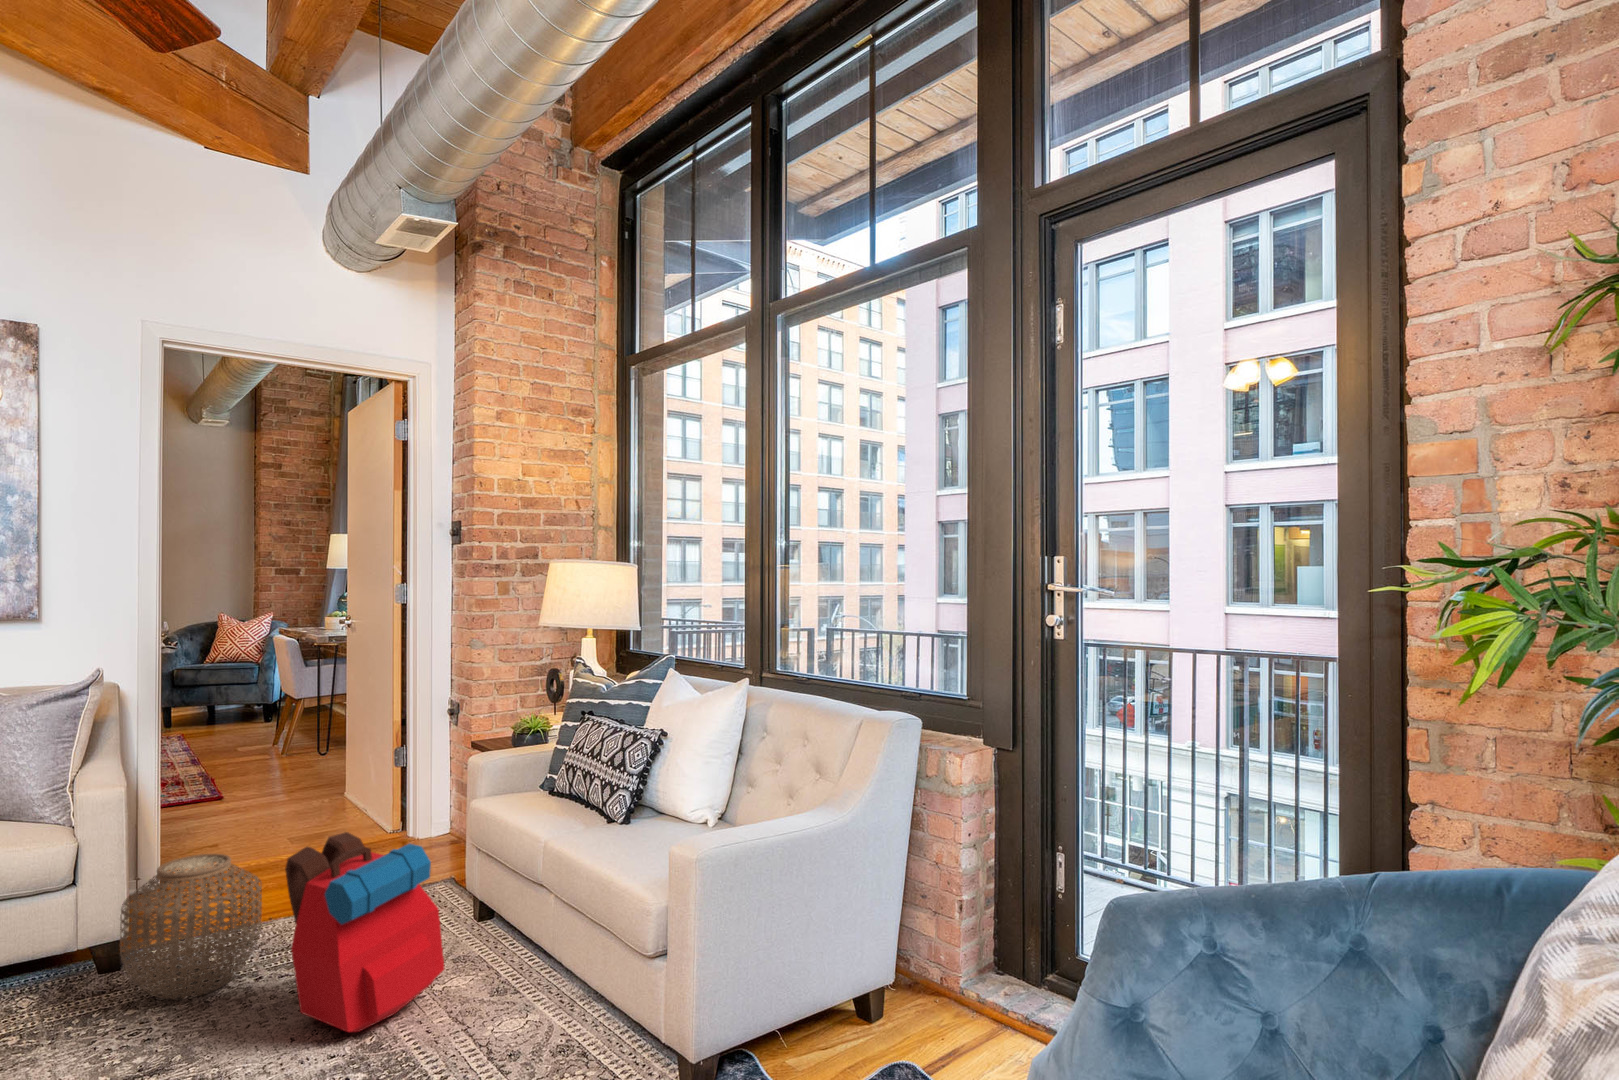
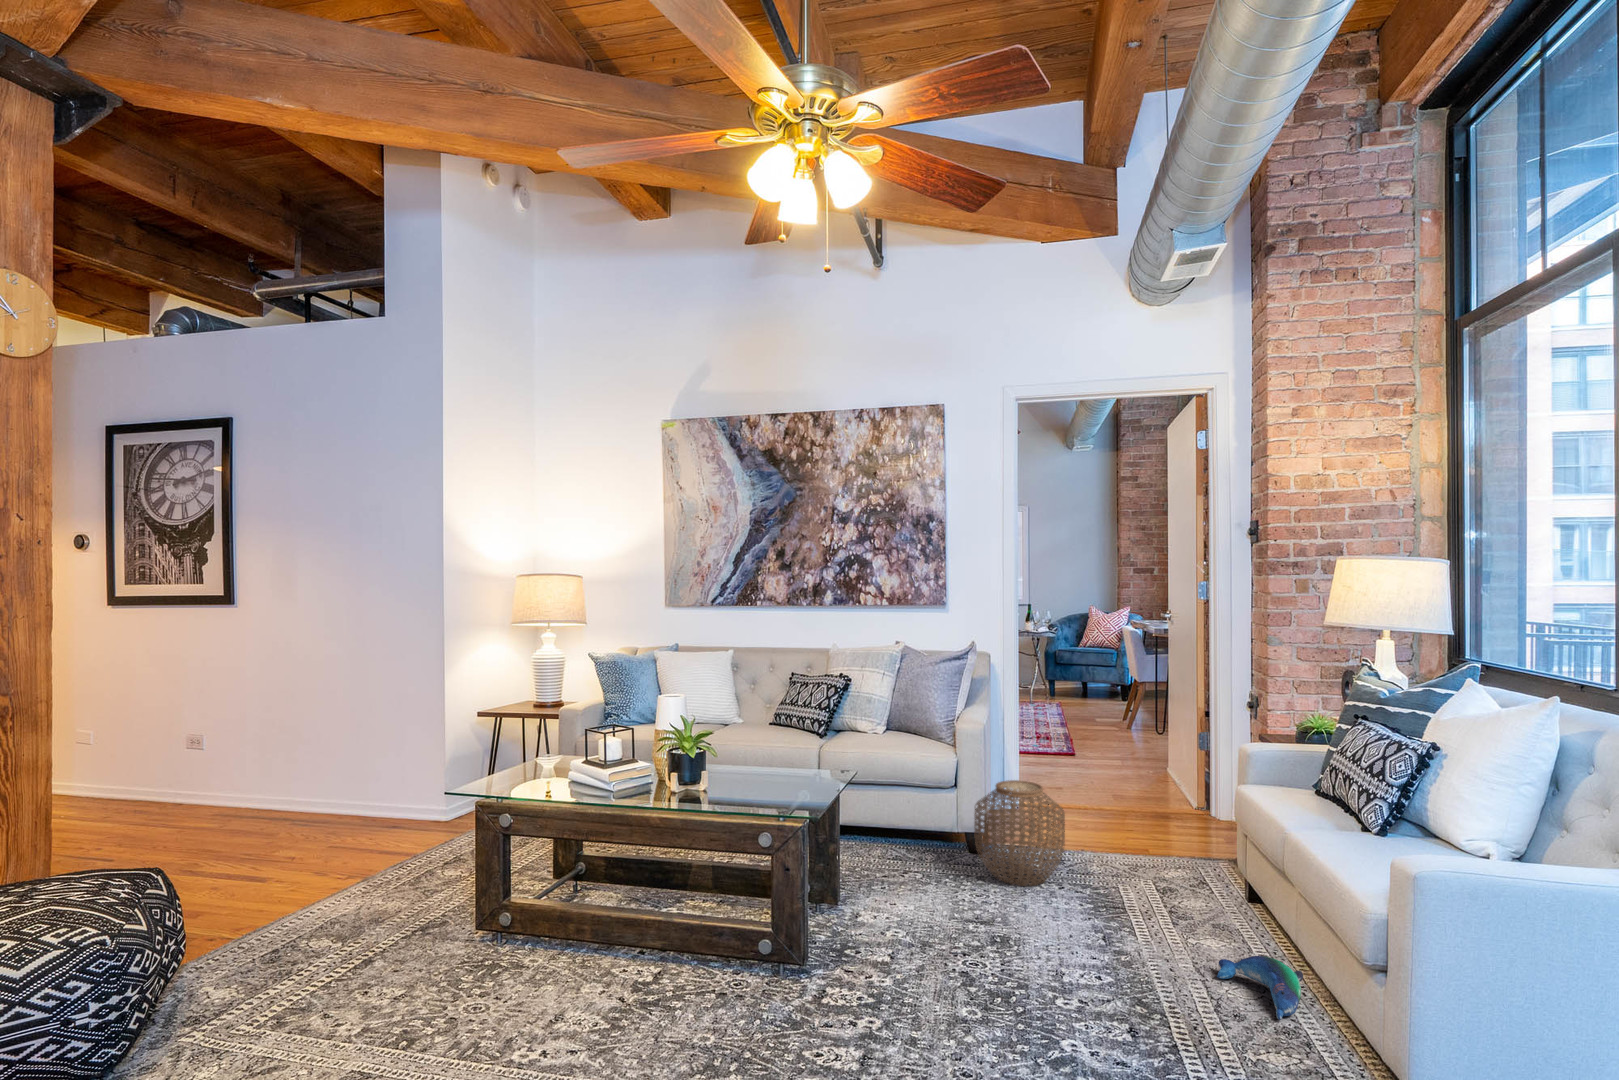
backpack: present [285,832,444,1032] -> none [1070,784,1196,950]
plush toy: none [476,977,566,1041] -> present [1217,956,1303,1020]

